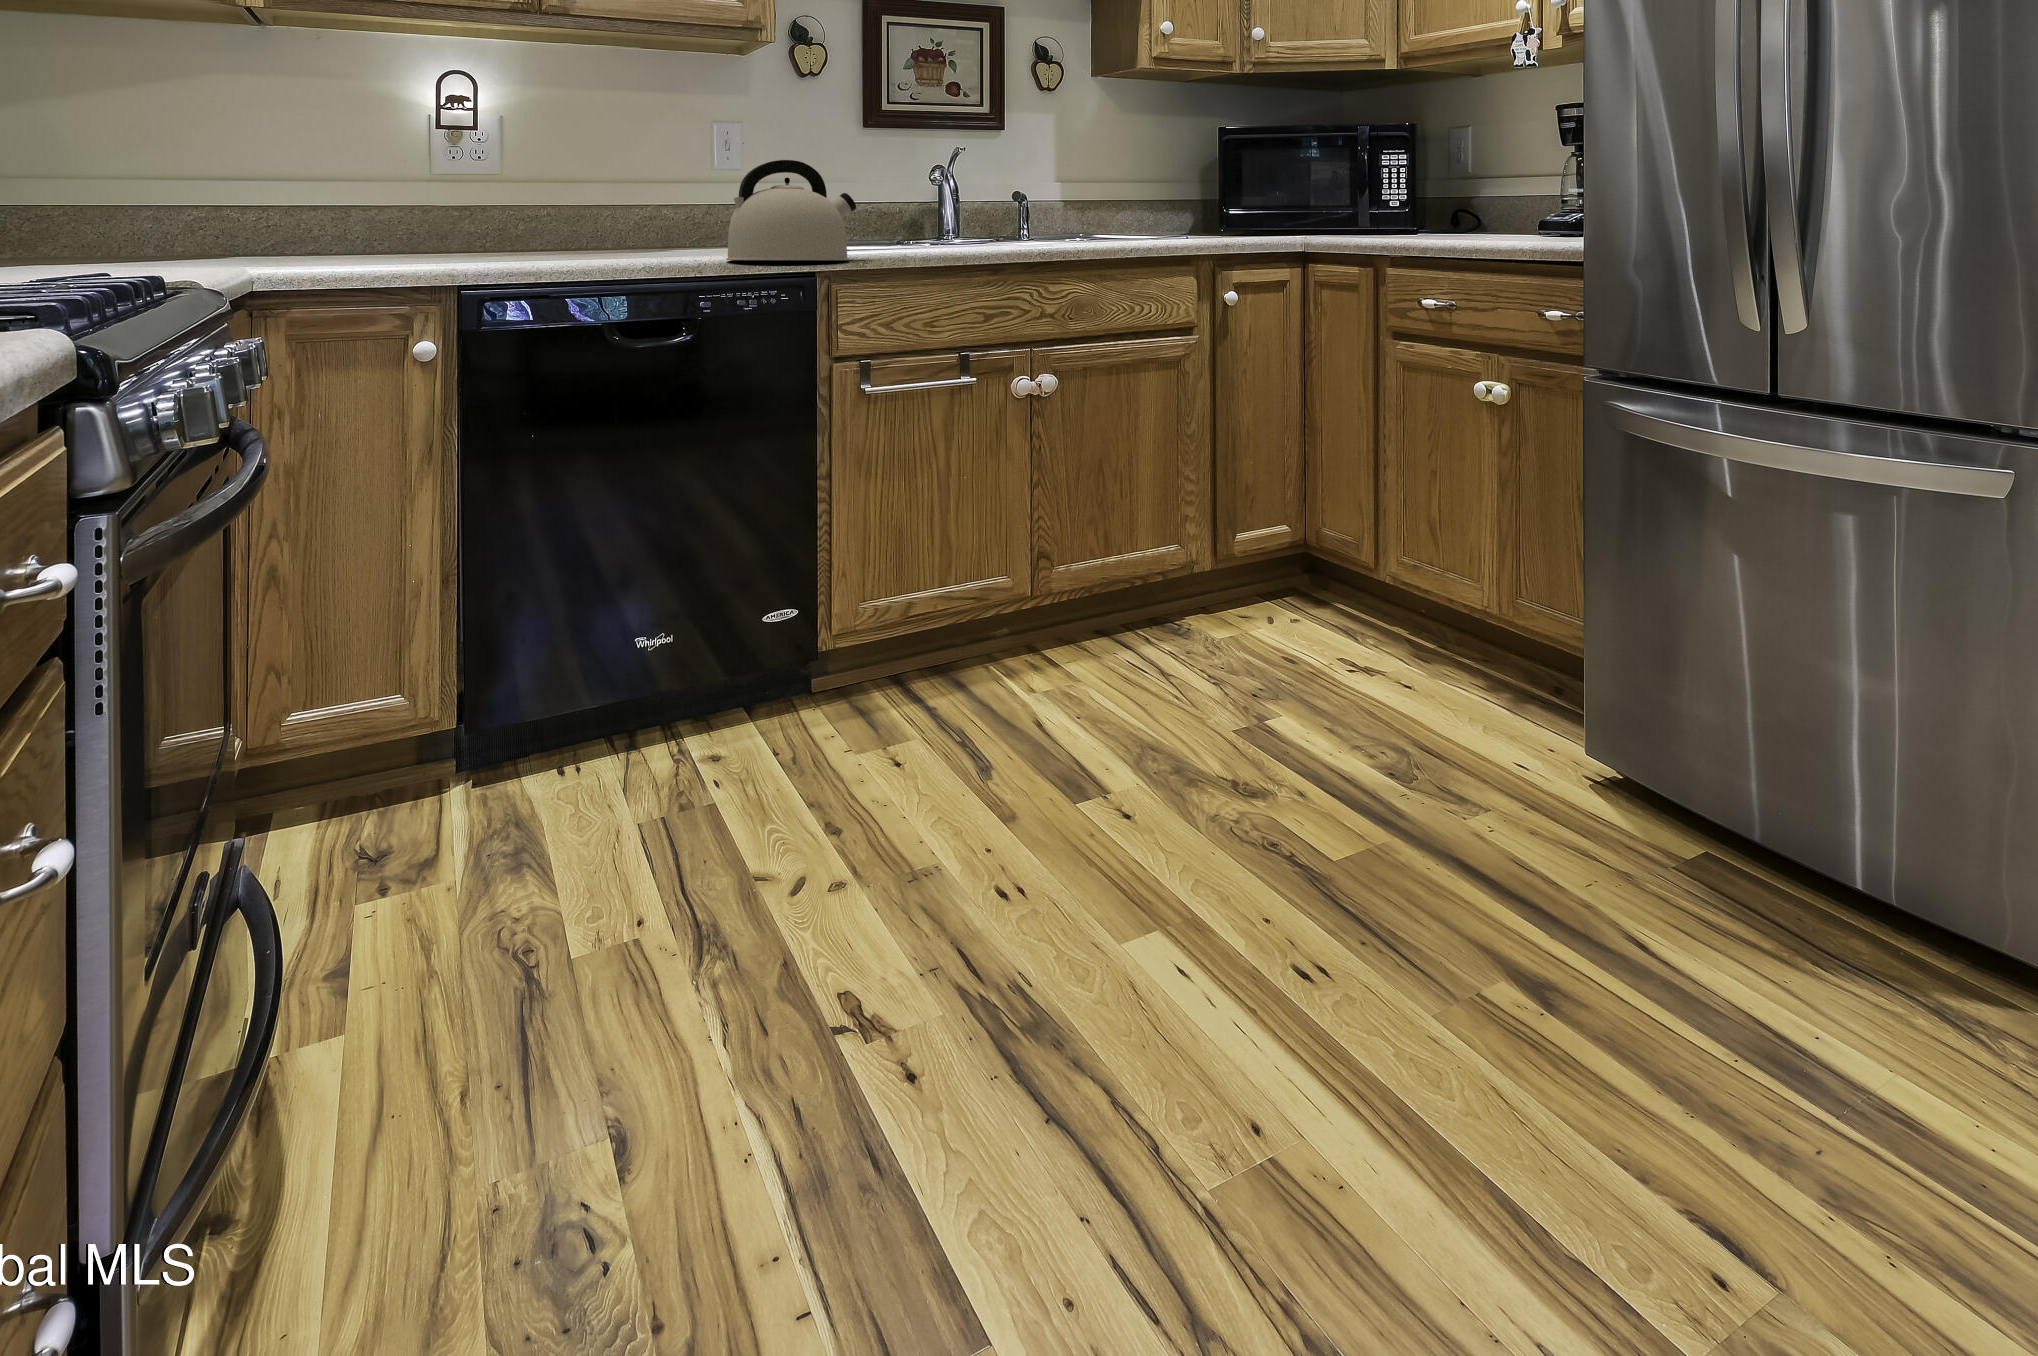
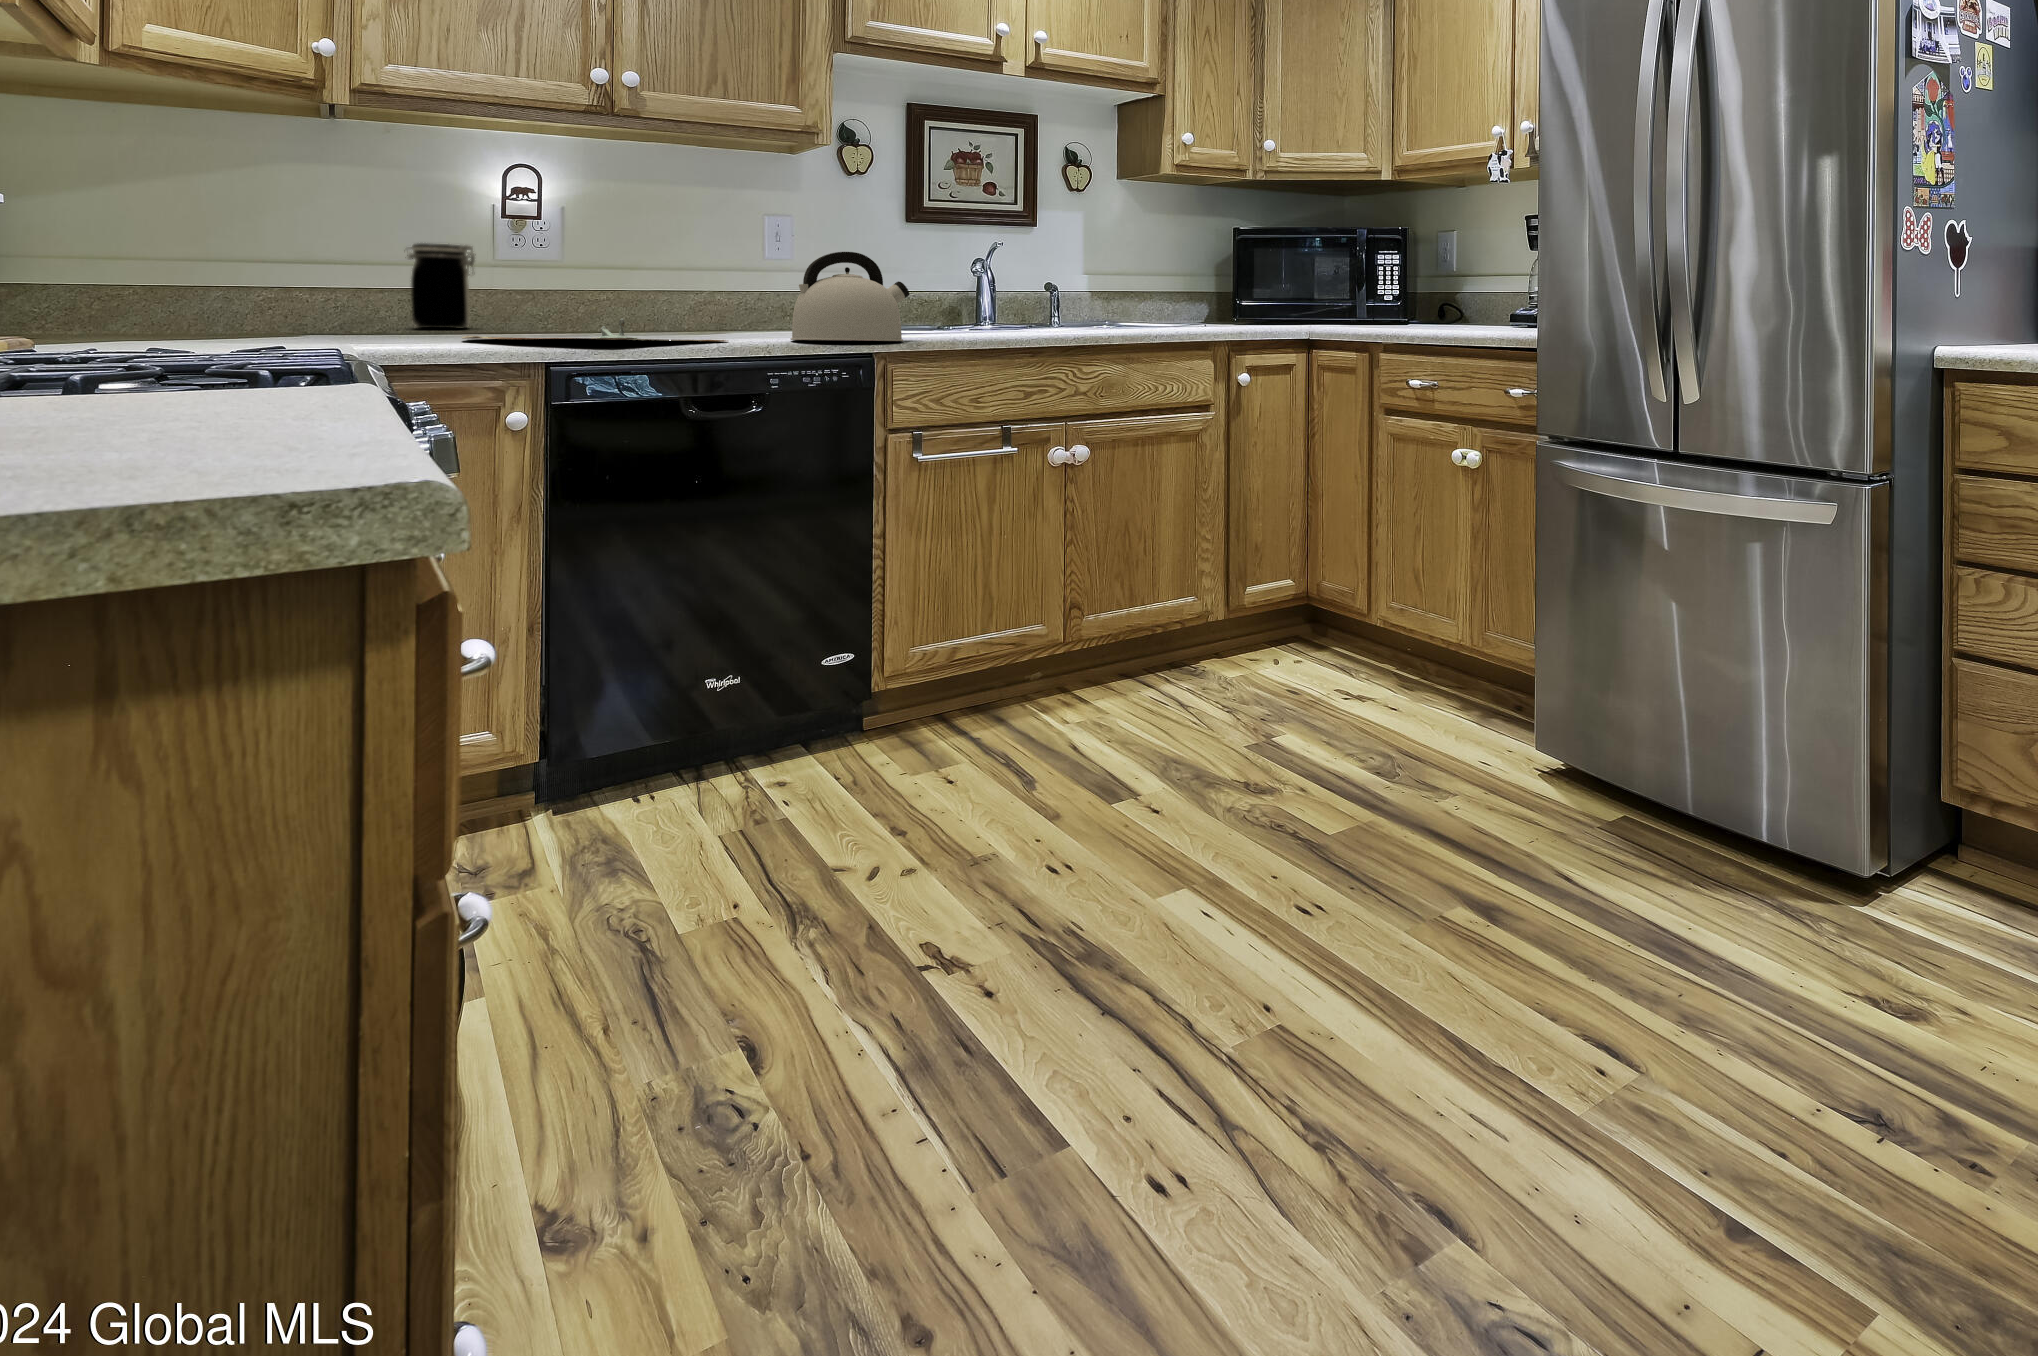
jar: none [333,159,404,251] -> present [407,243,475,328]
cutting board: none [373,238,659,263] -> present [462,318,726,341]

